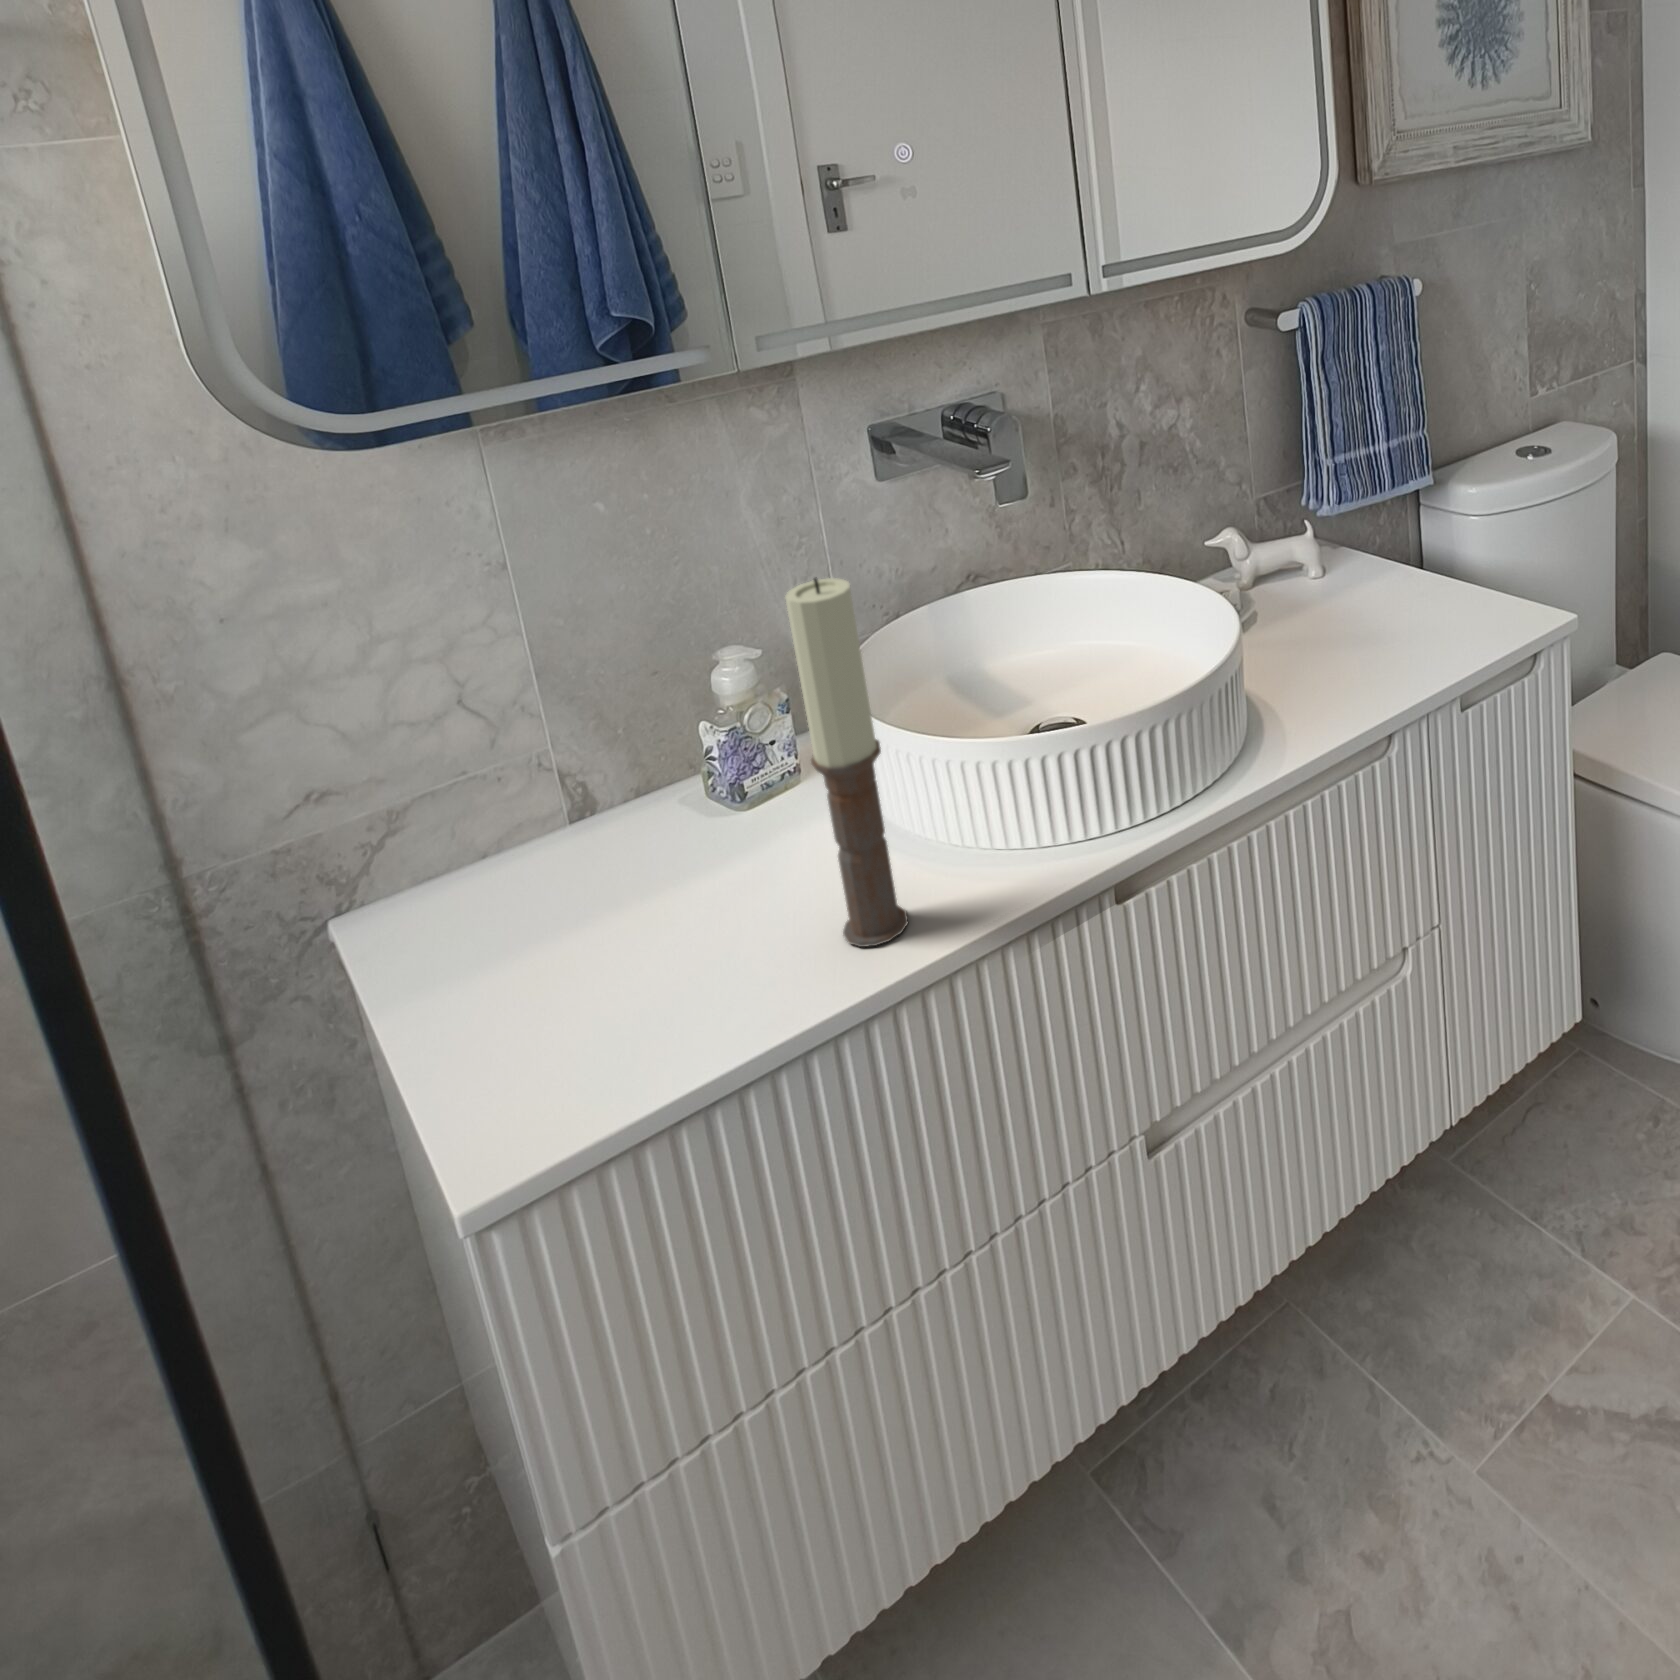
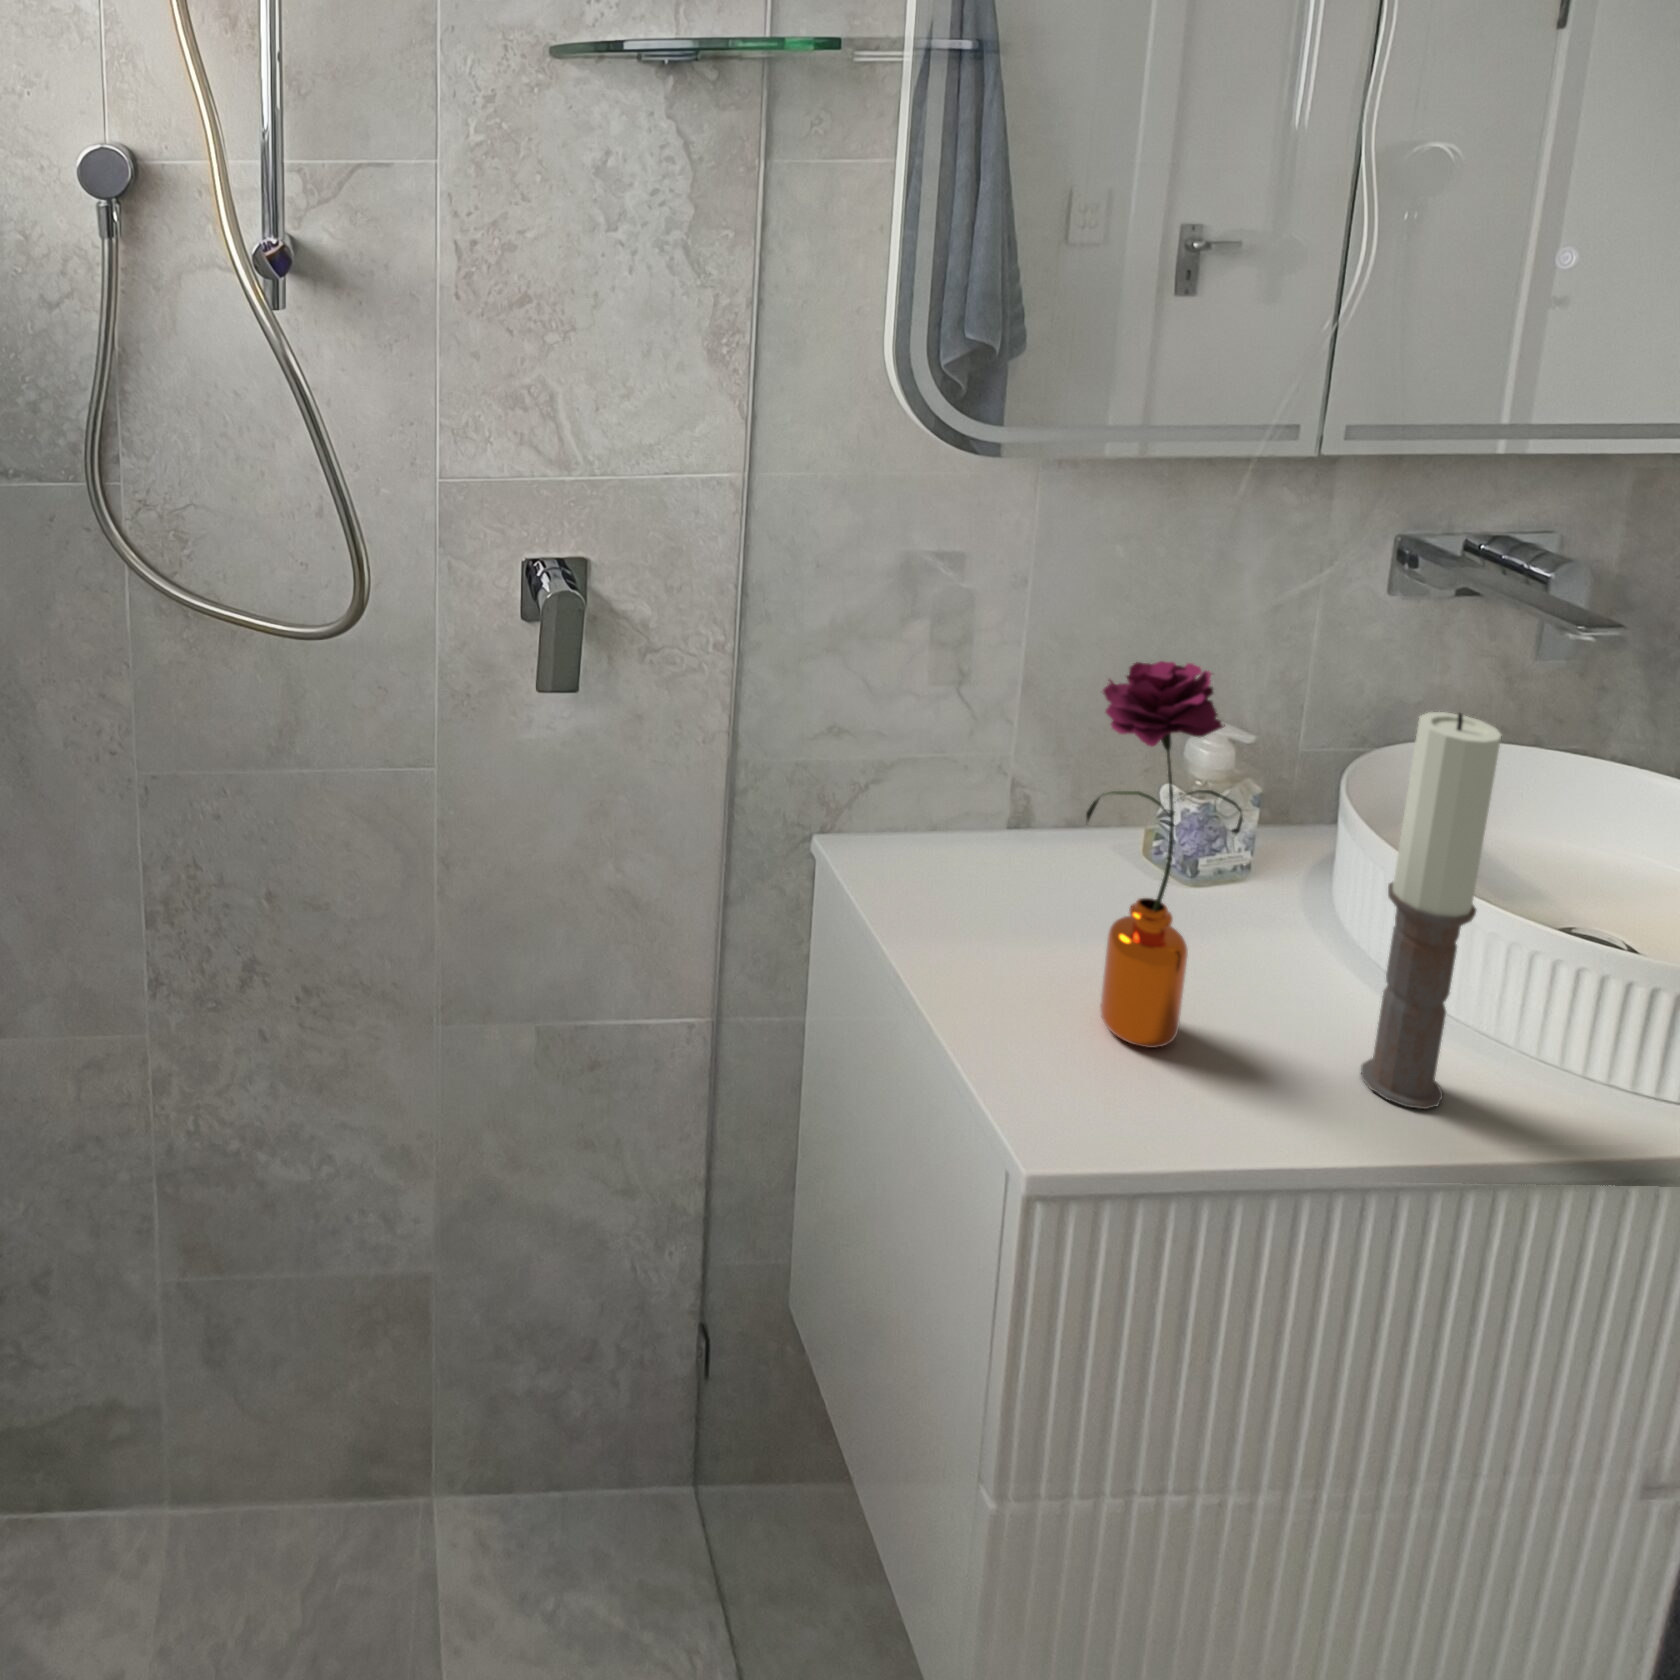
flower: none [494,604,679,1004] -> present [1086,661,1243,1048]

